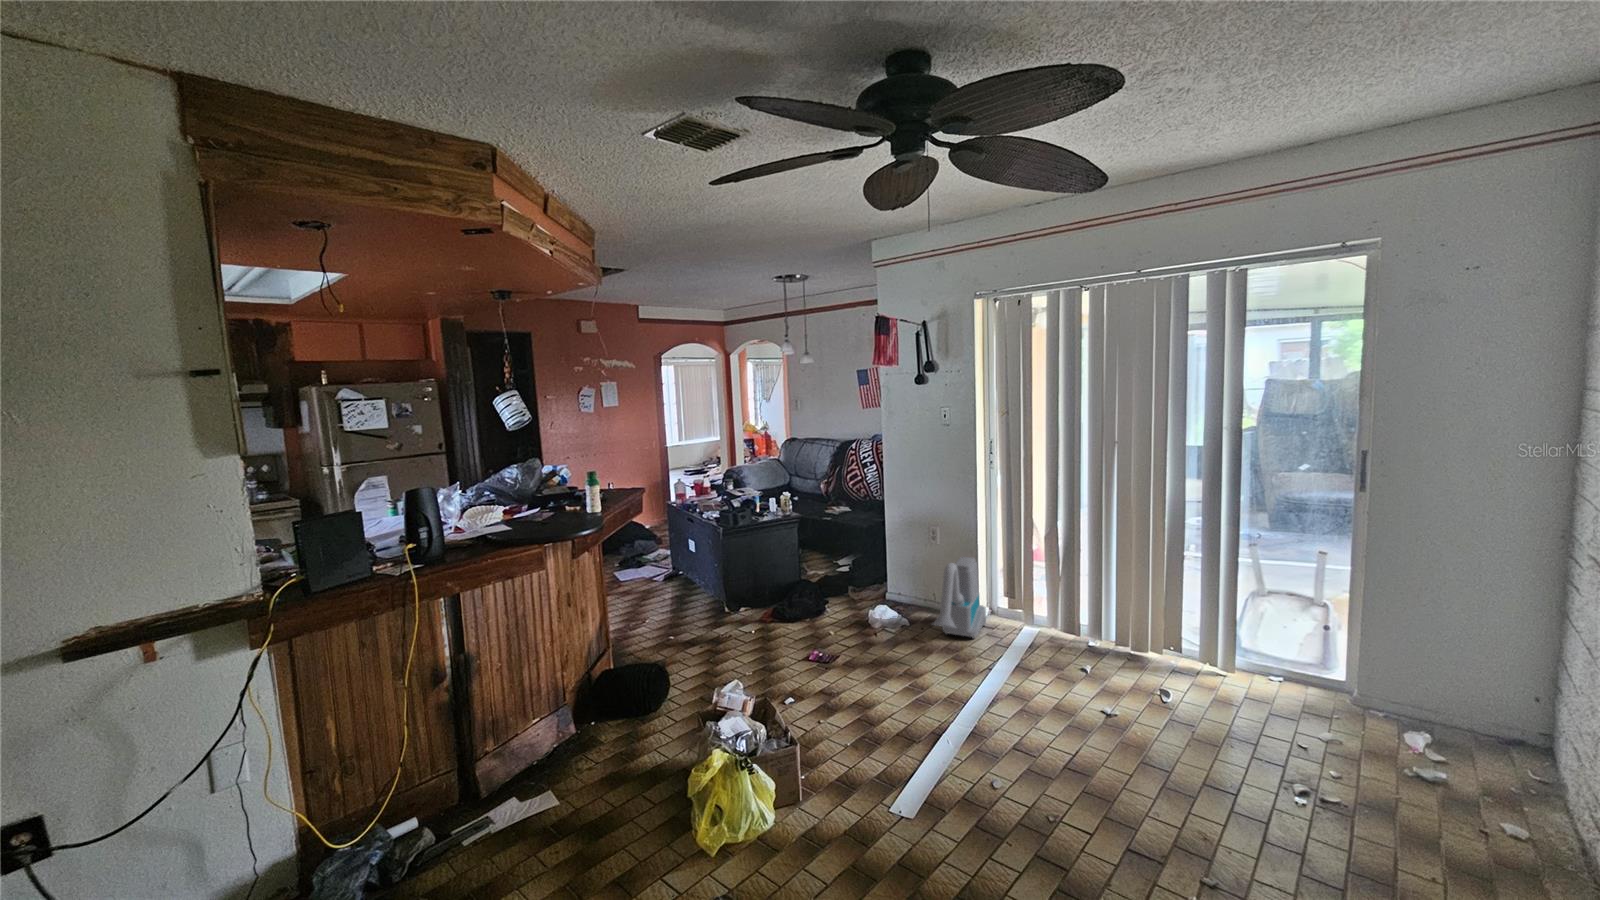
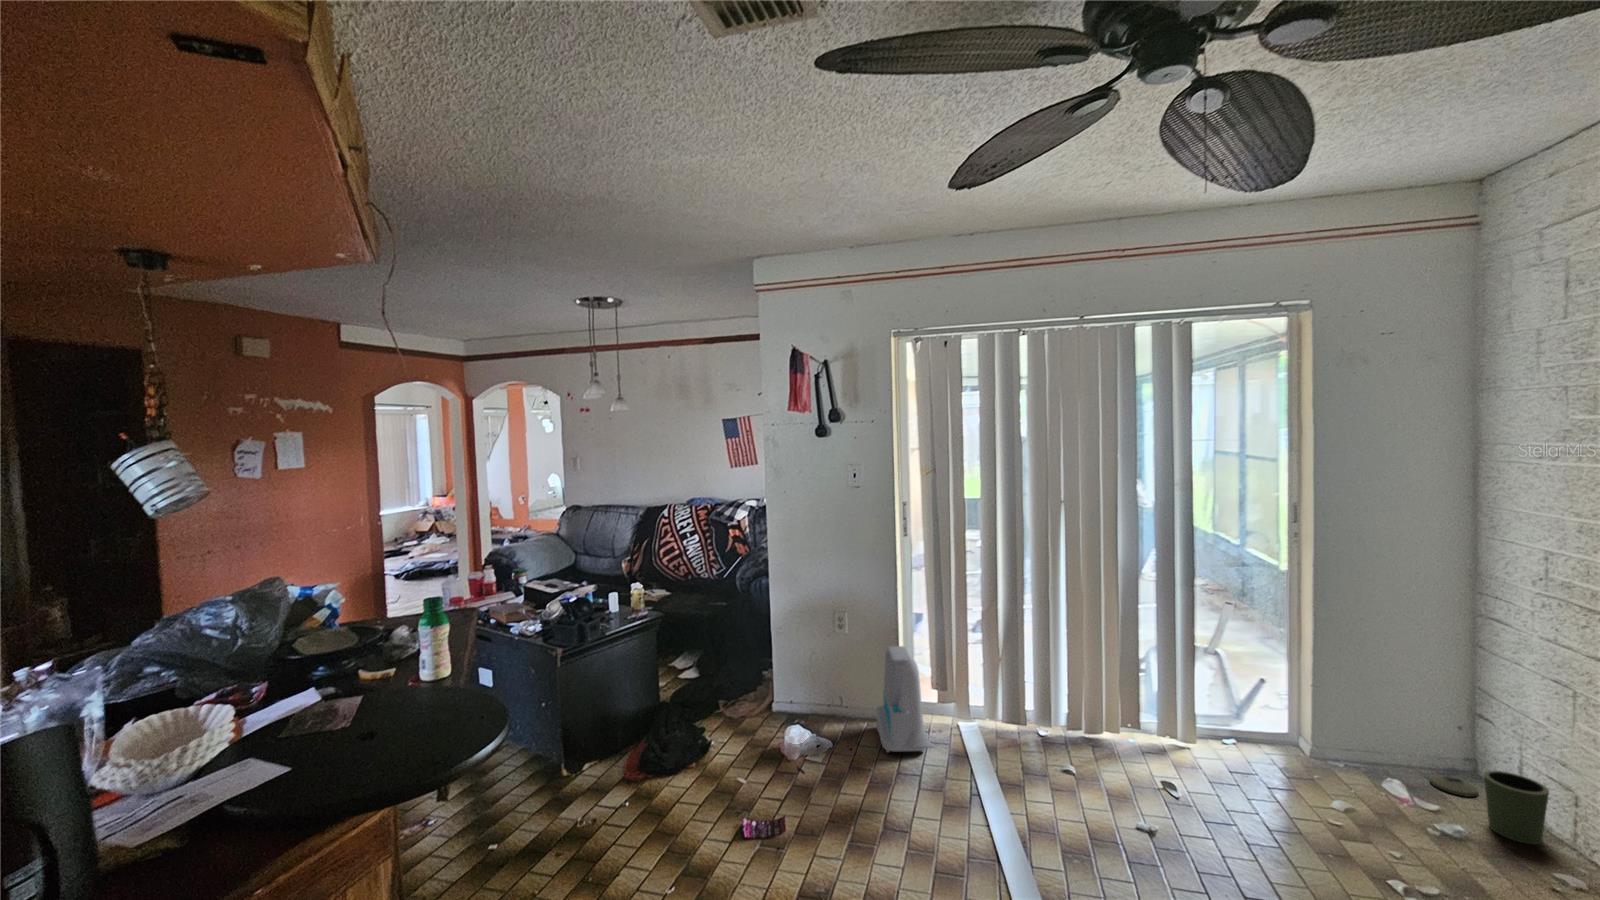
trash can: none [1479,738,1559,813] -> present [1430,771,1549,844]

